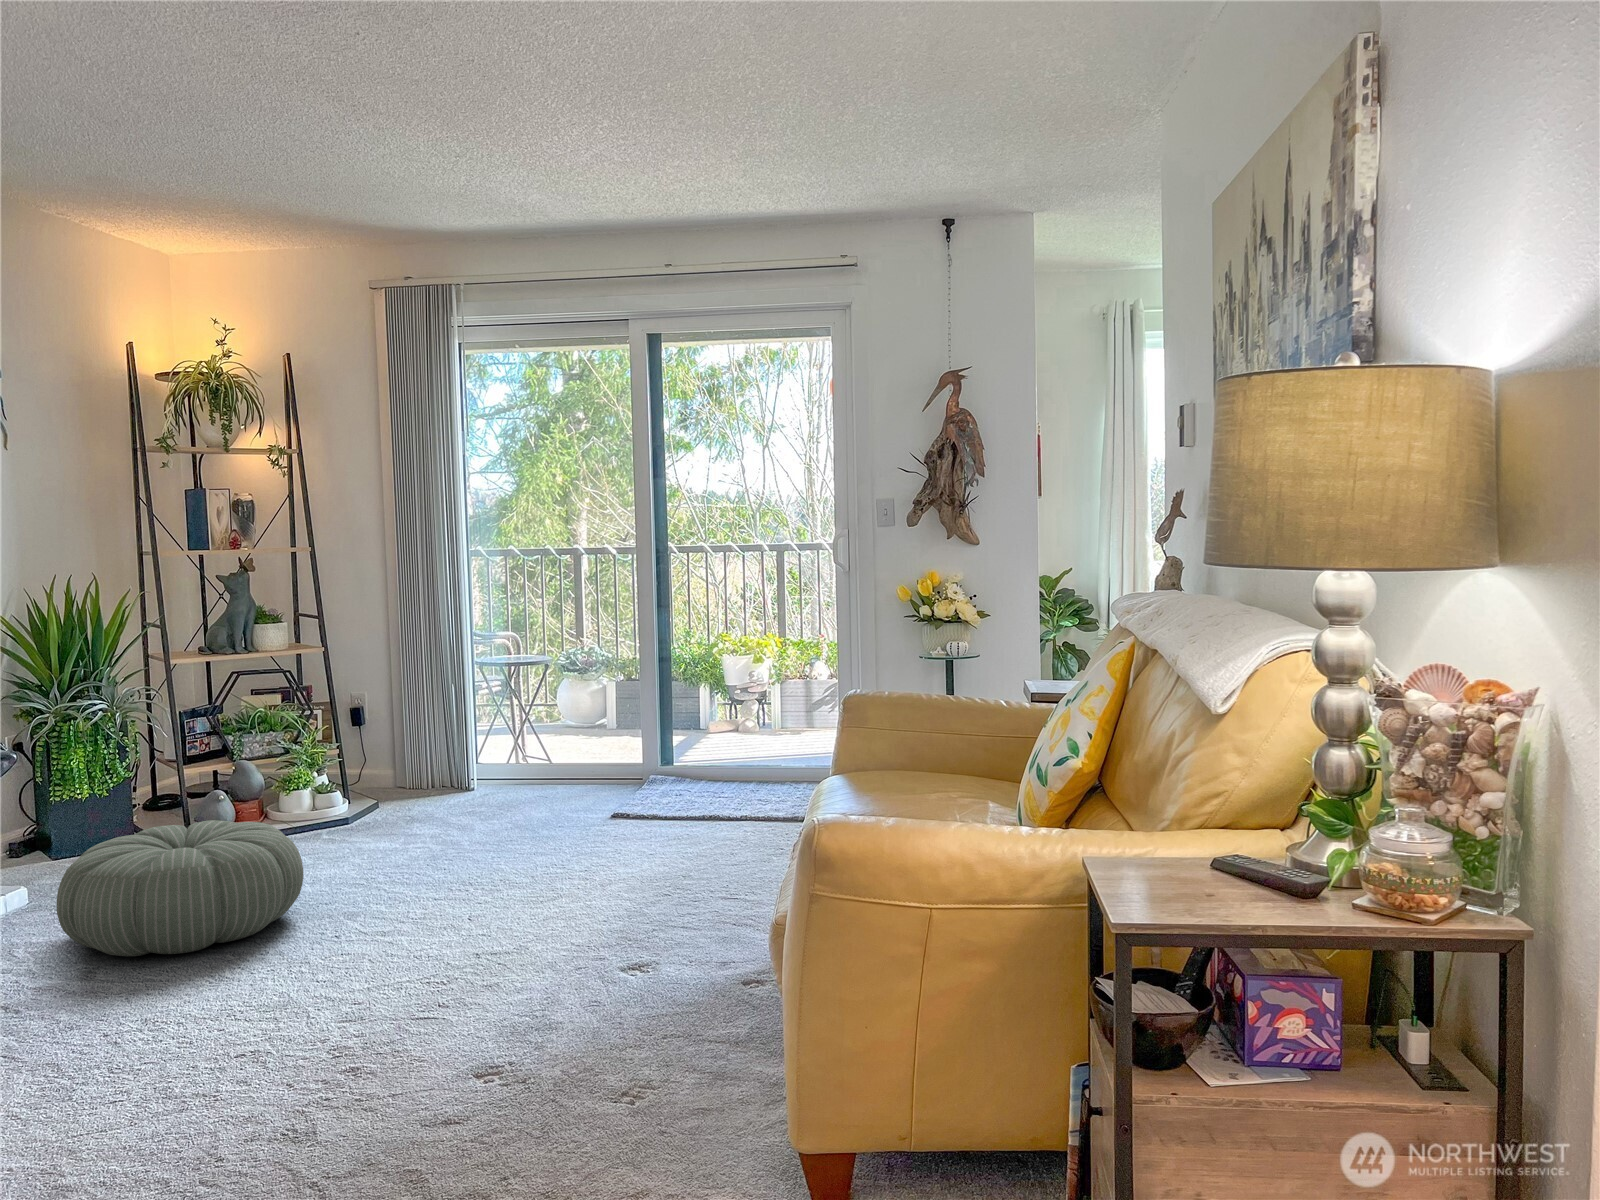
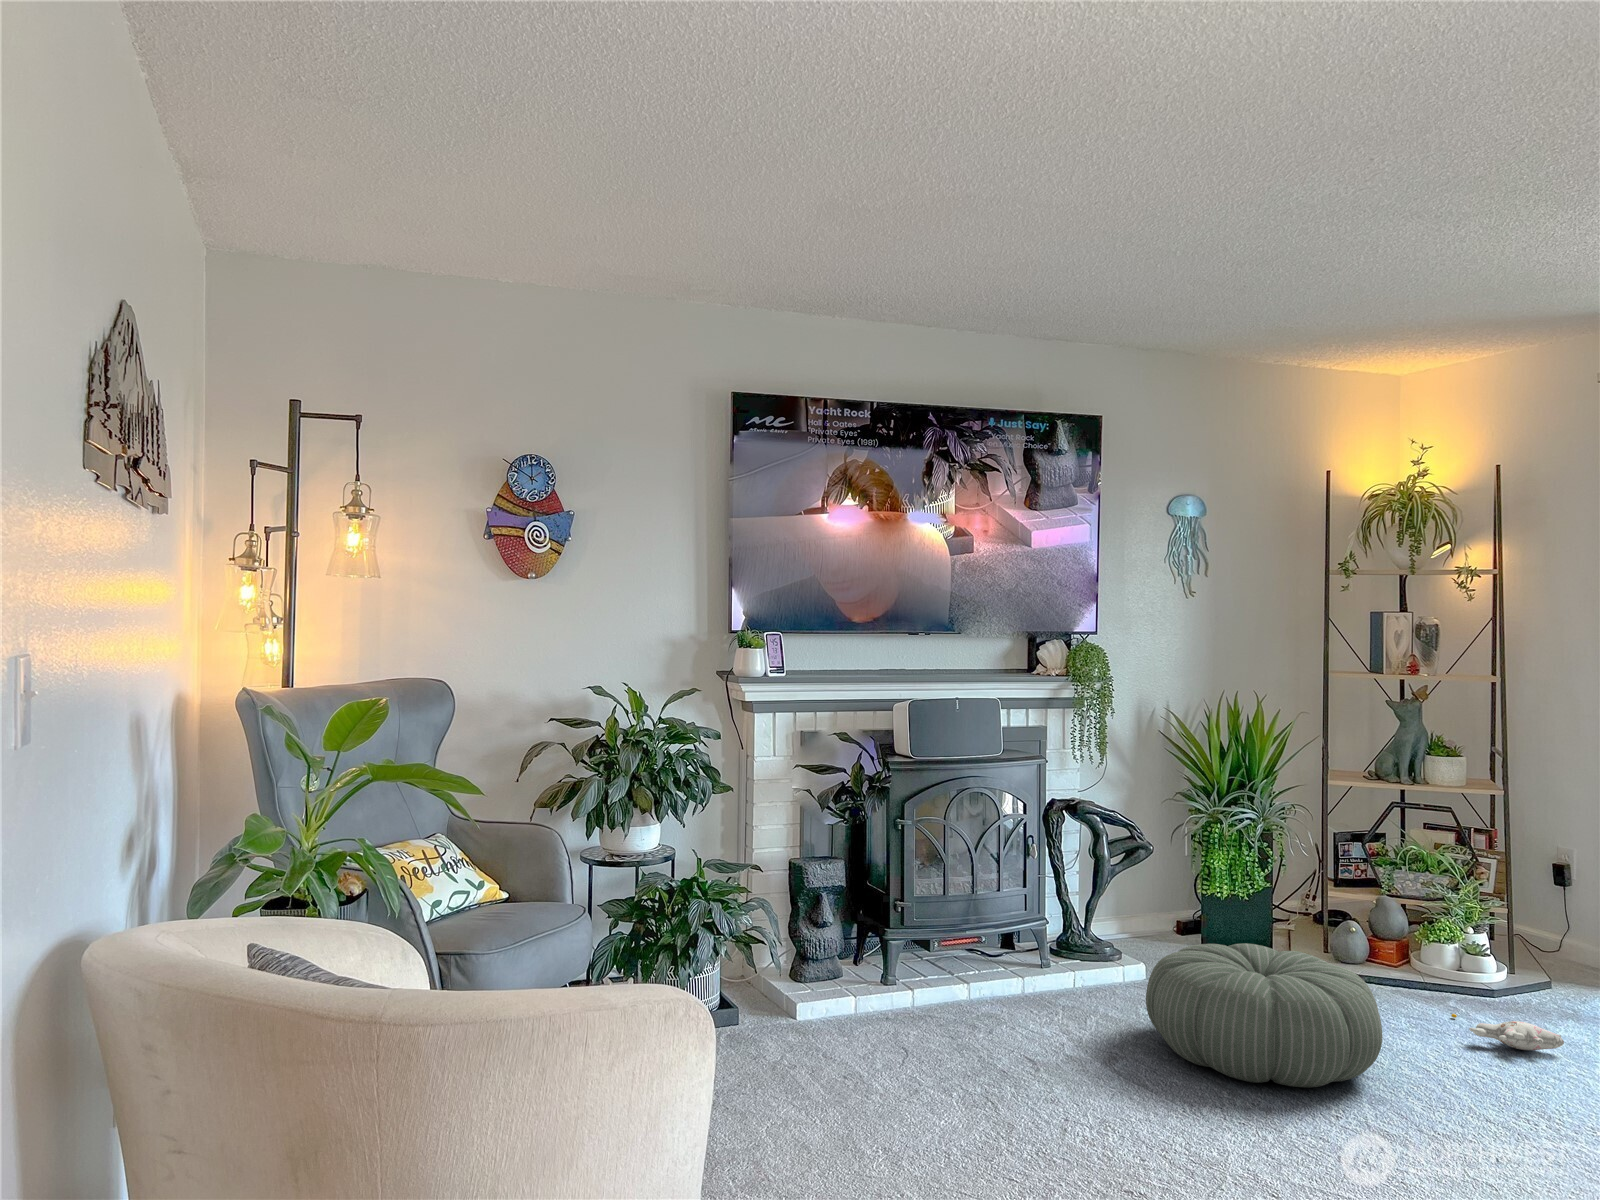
plush toy: none [324,830,417,852] -> present [1451,1014,1564,1050]

